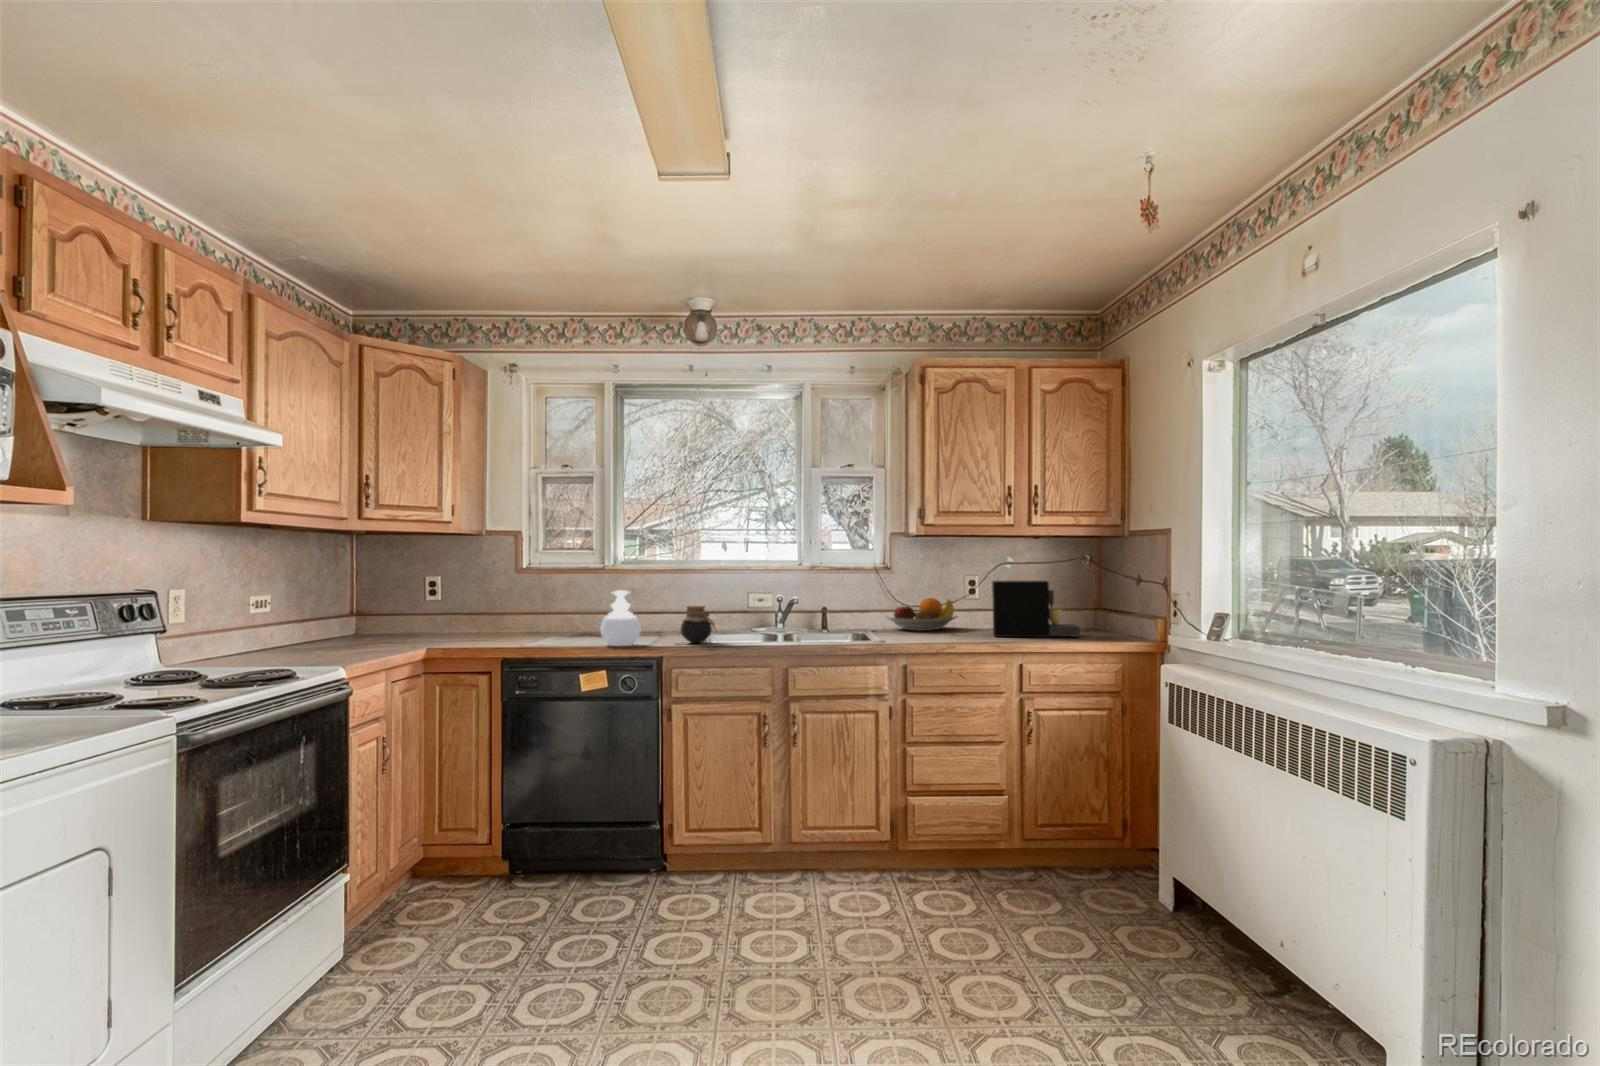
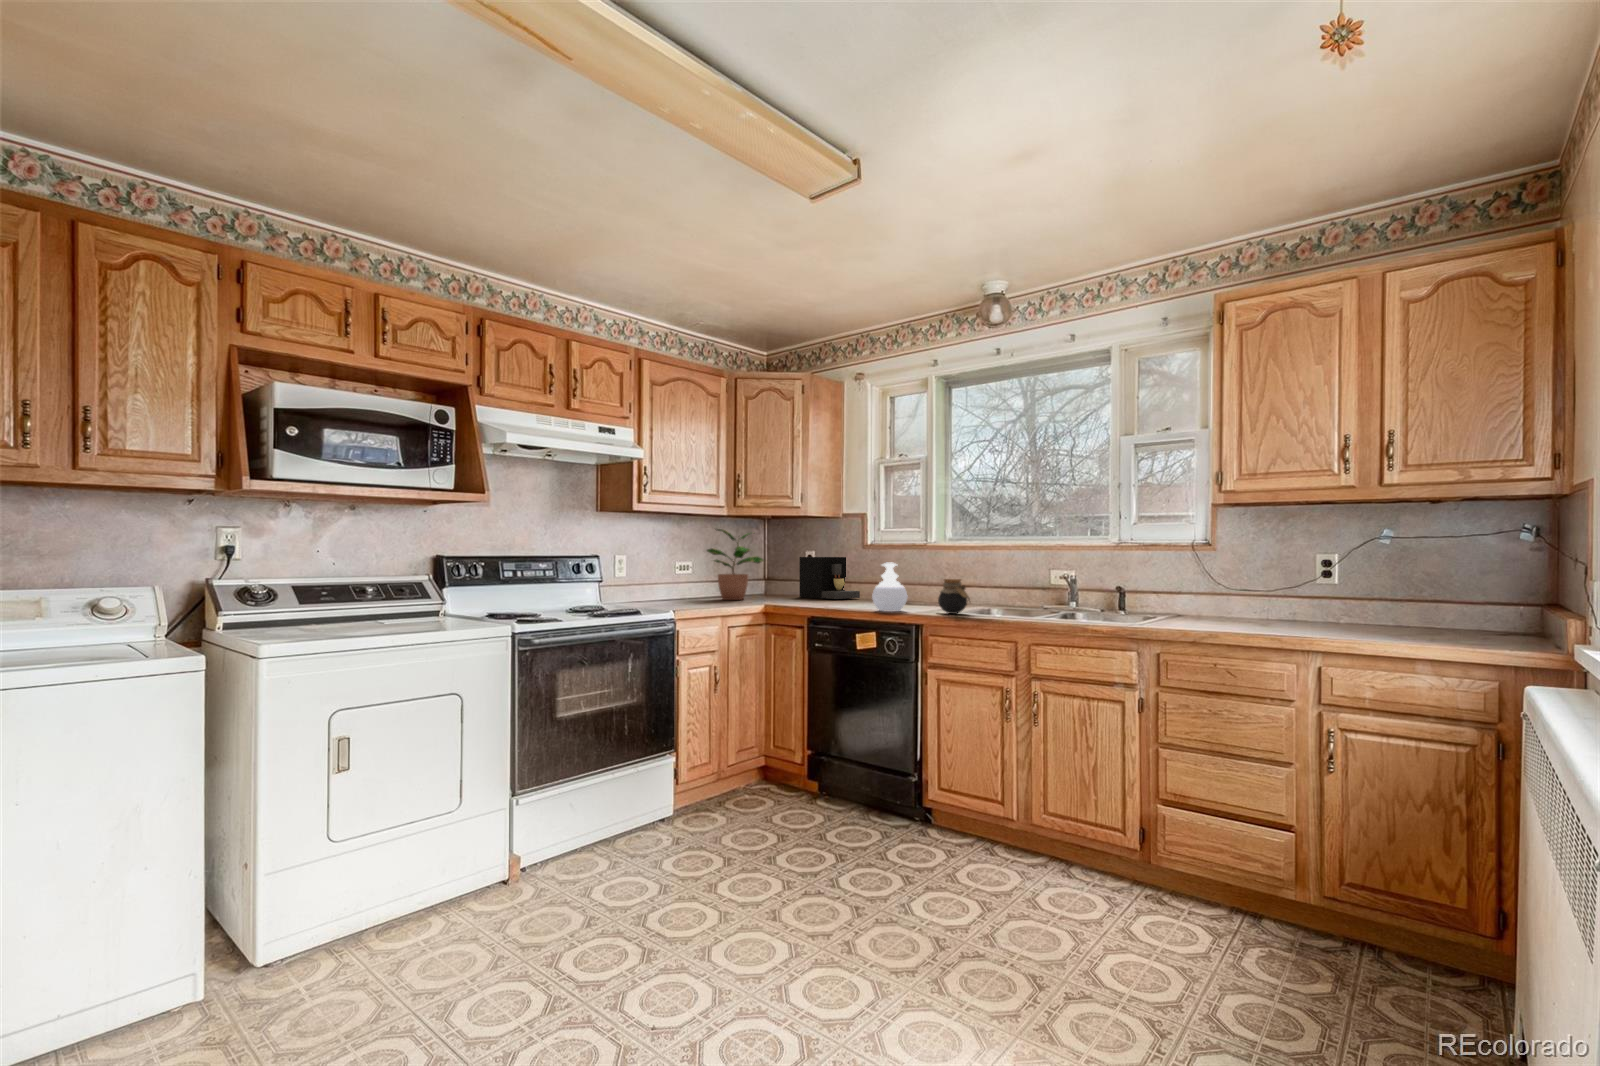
potted plant: none [293,548,400,648] -> present [707,529,764,600]
coffee maker: present [992,581,1080,637] -> present [799,557,860,599]
fruit bowl: present [886,598,957,631] -> none [1198,583,1300,621]

